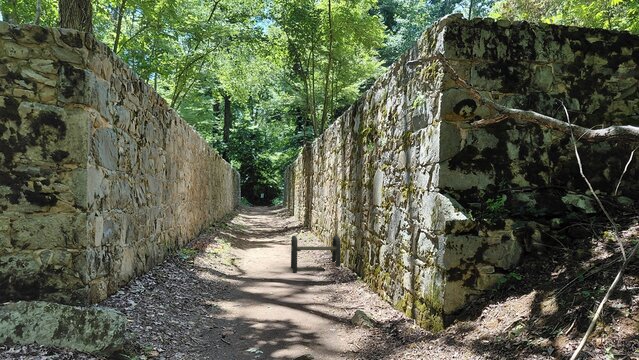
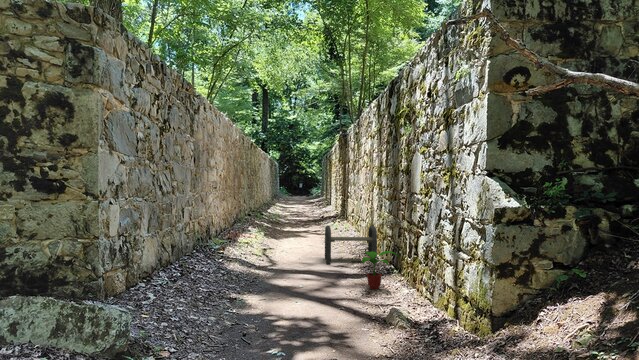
potted plant: none [326,259,363,295] -> present [361,251,399,289]

